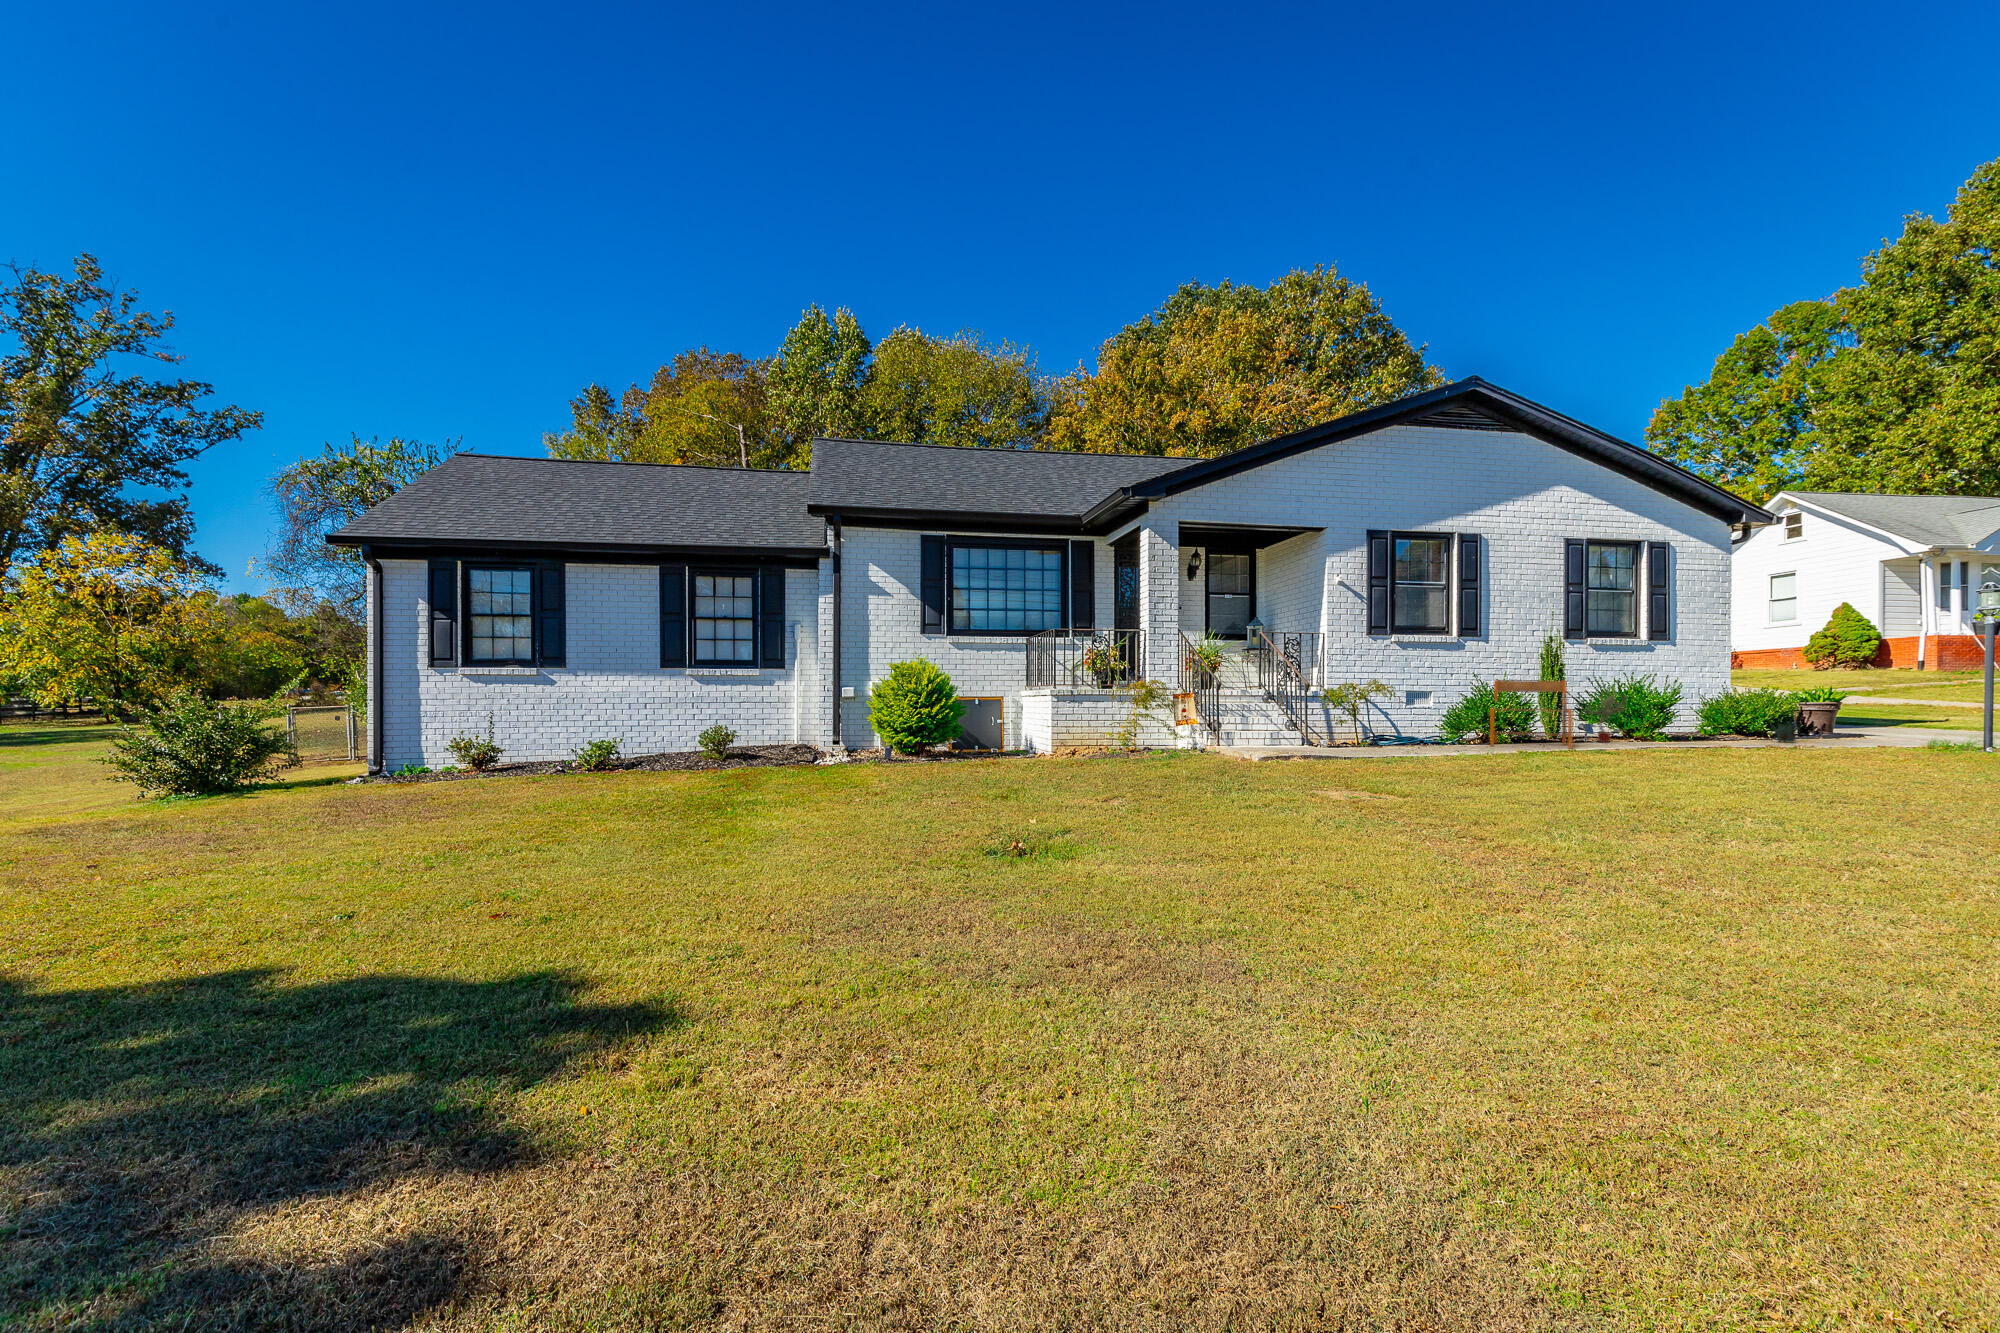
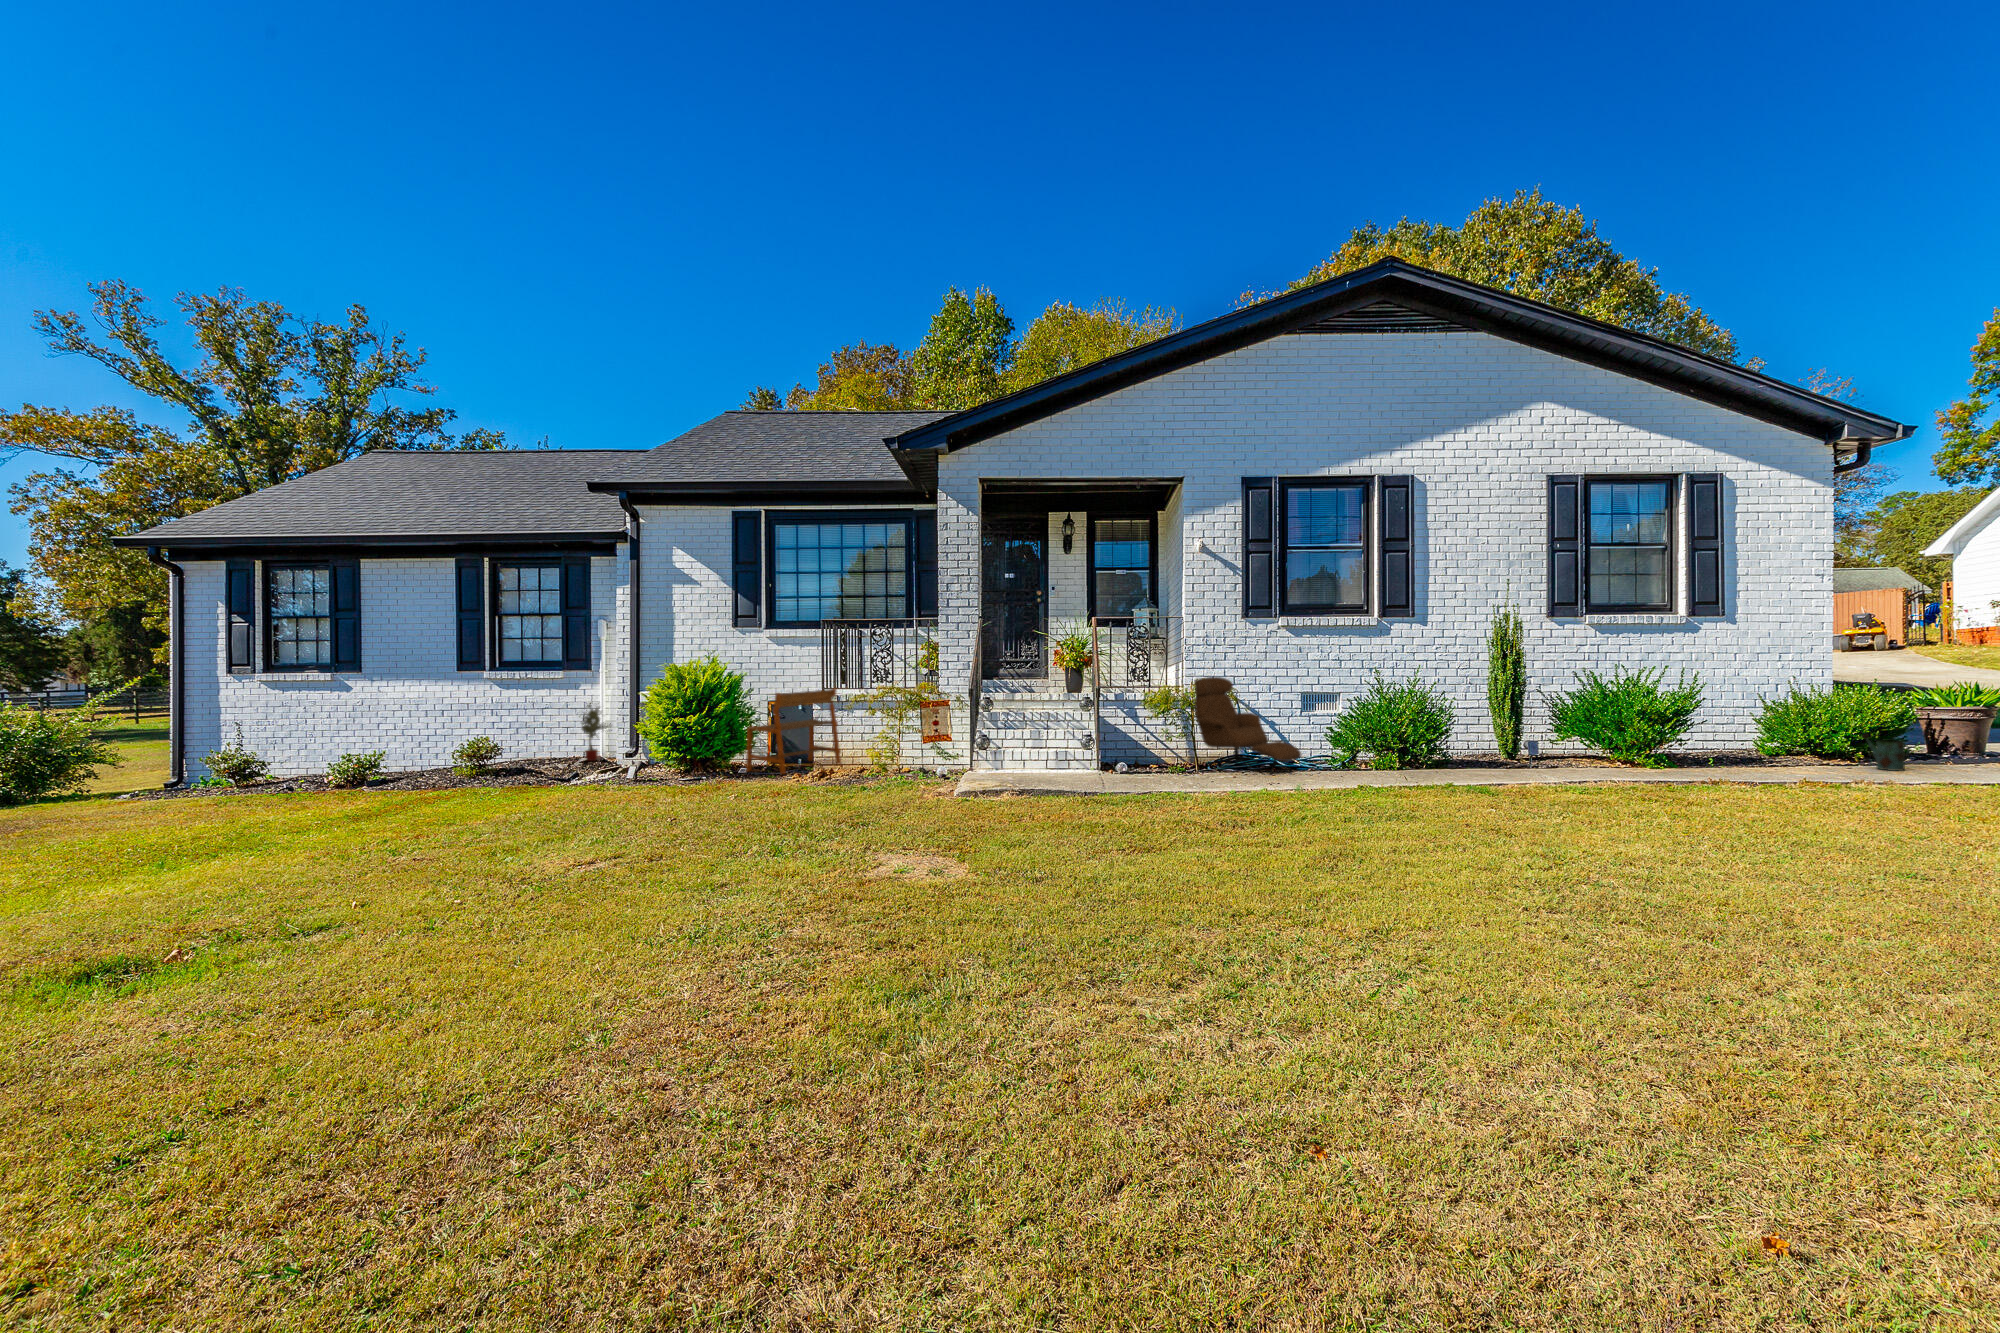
lounge chair: none [1341,680,1426,751] -> present [1194,677,1301,774]
bench: present [1490,680,1572,749] -> present [746,688,841,774]
potted tree: present [1584,689,1627,743] -> present [581,703,612,761]

